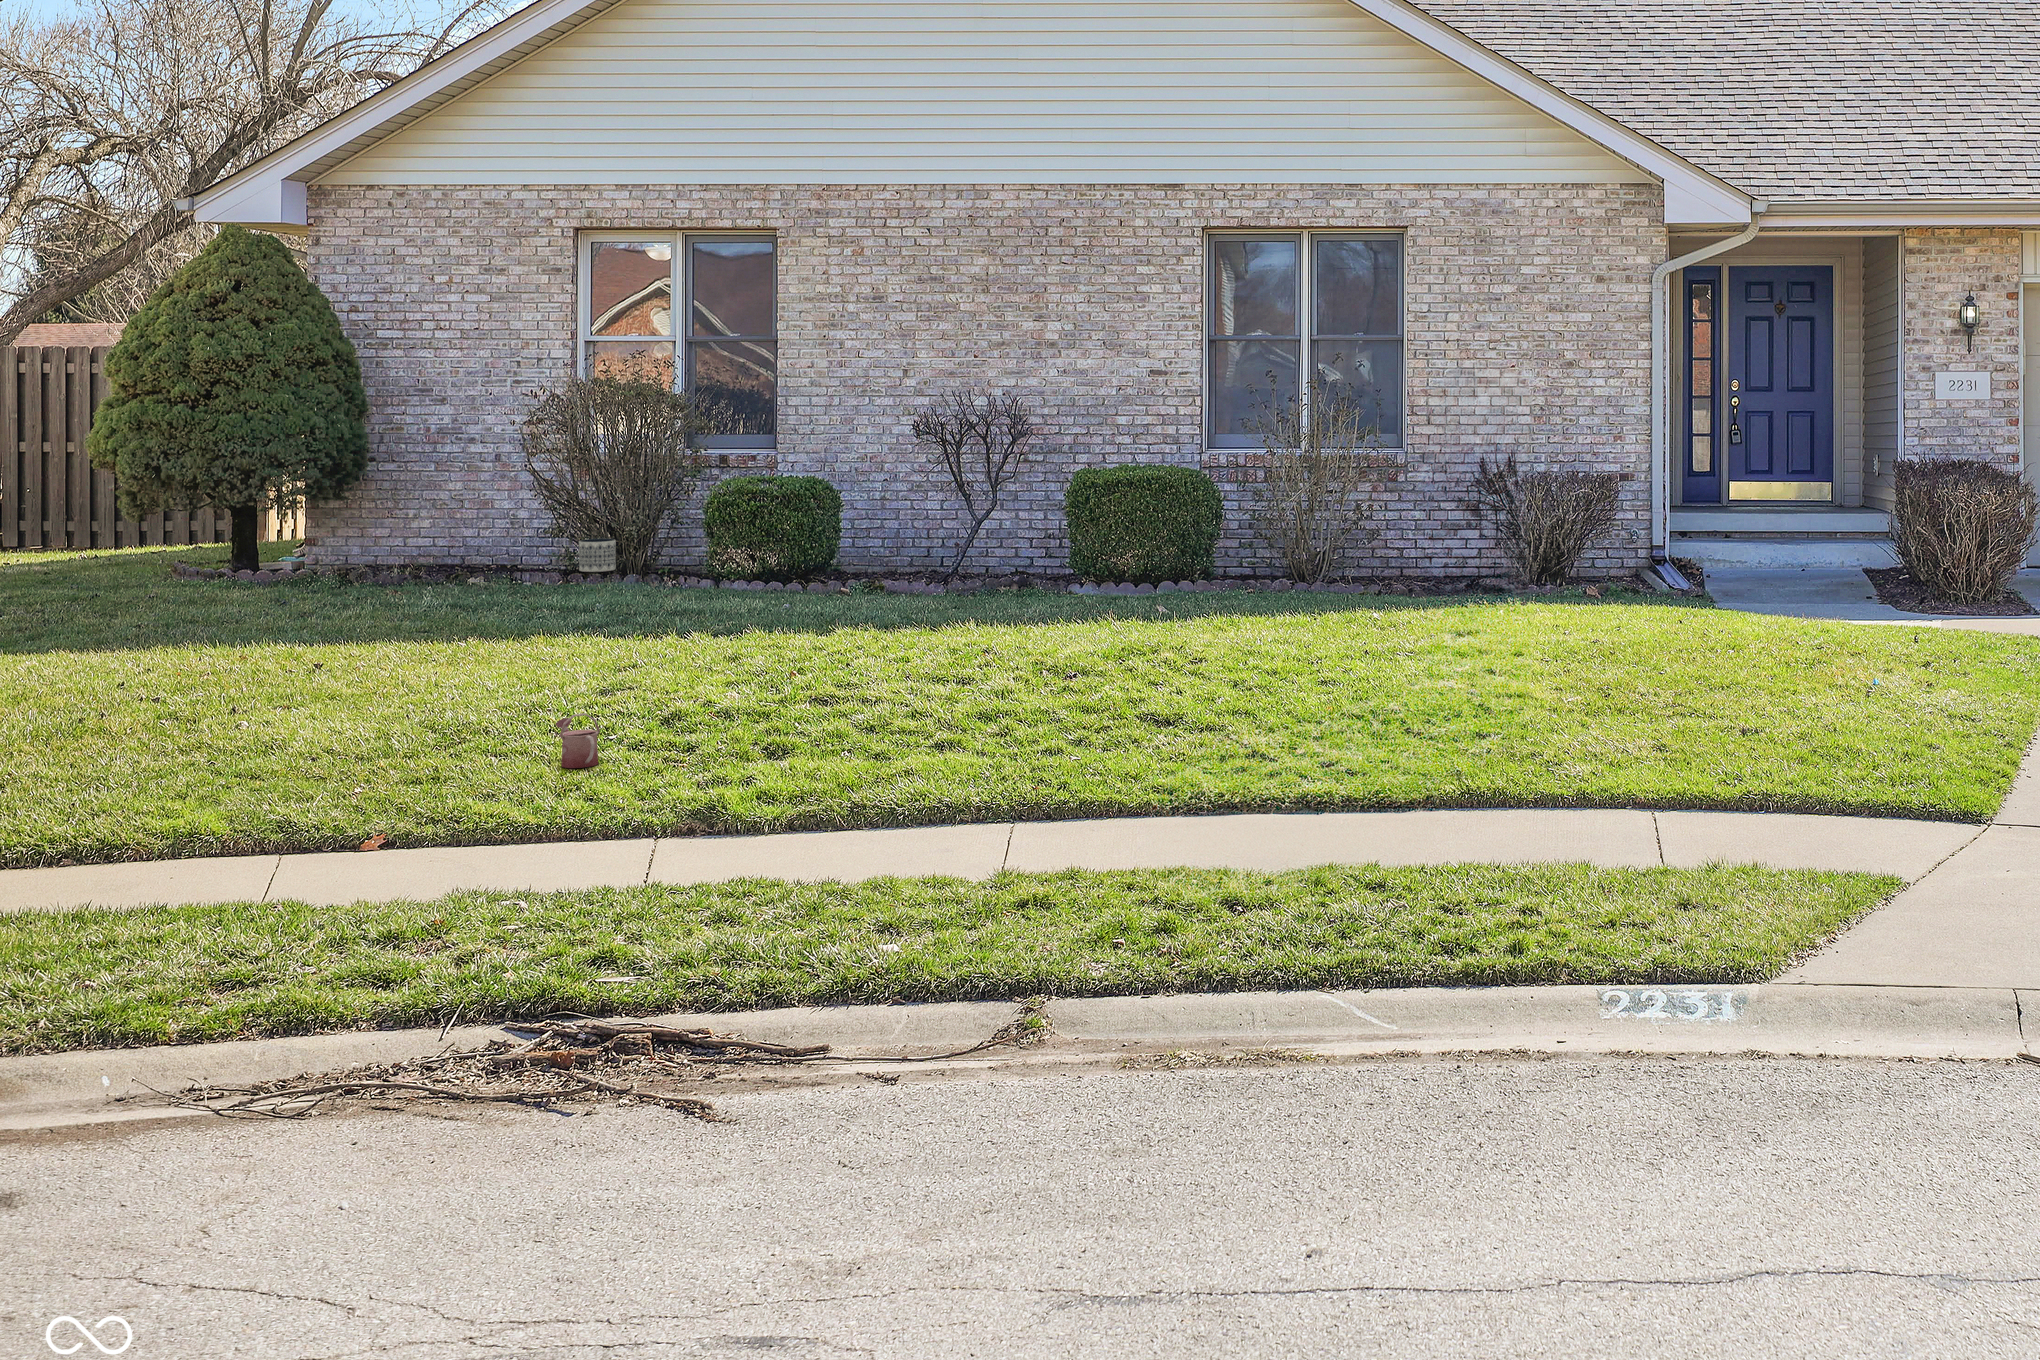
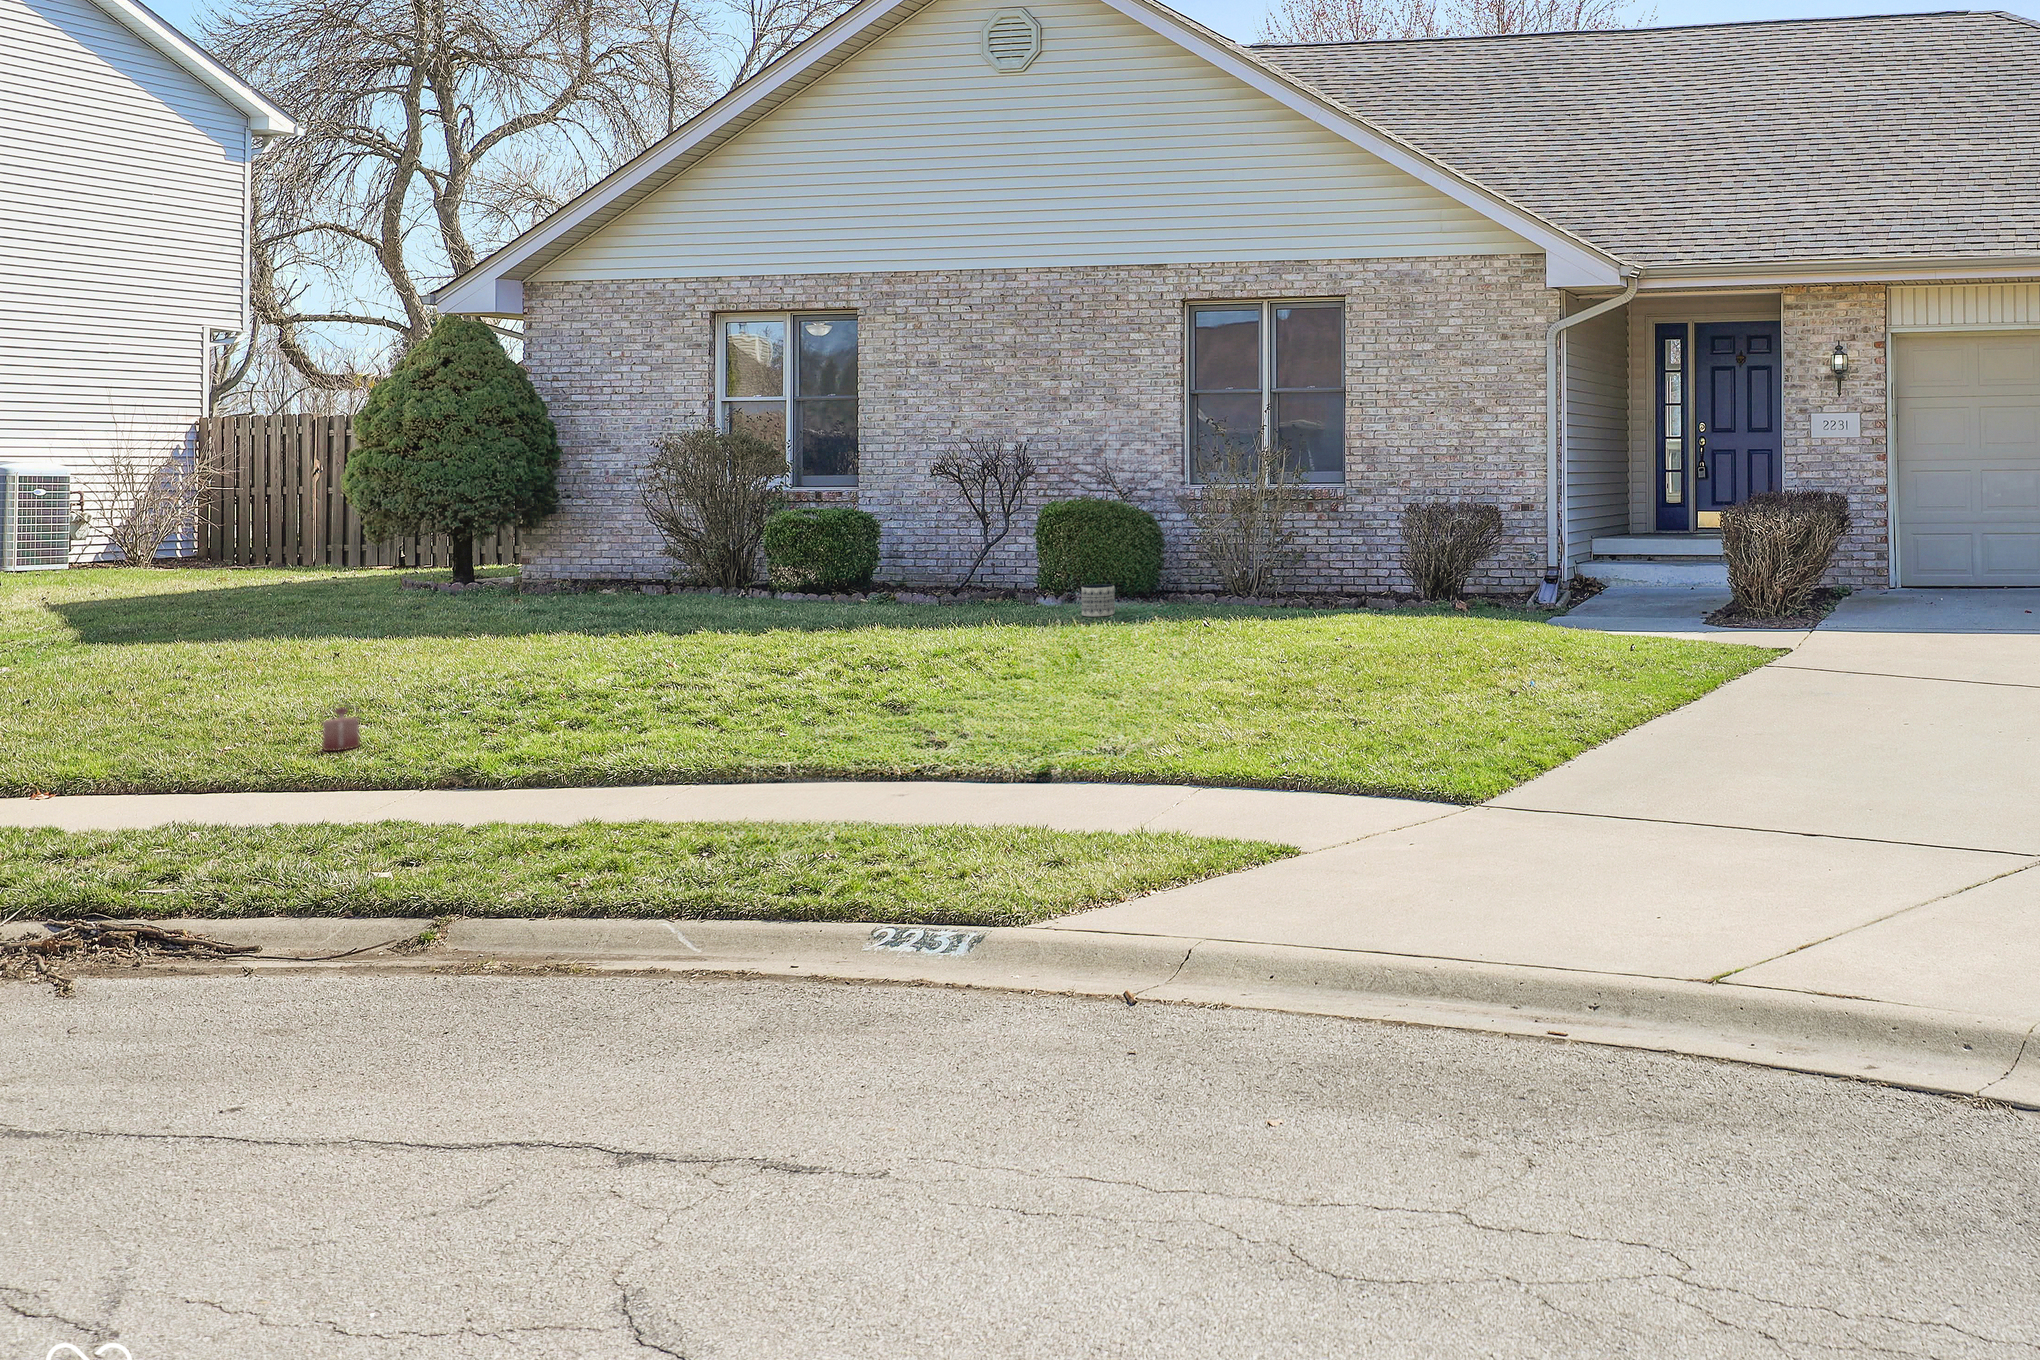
planter: present [579,539,616,572] -> present [1081,584,1115,617]

